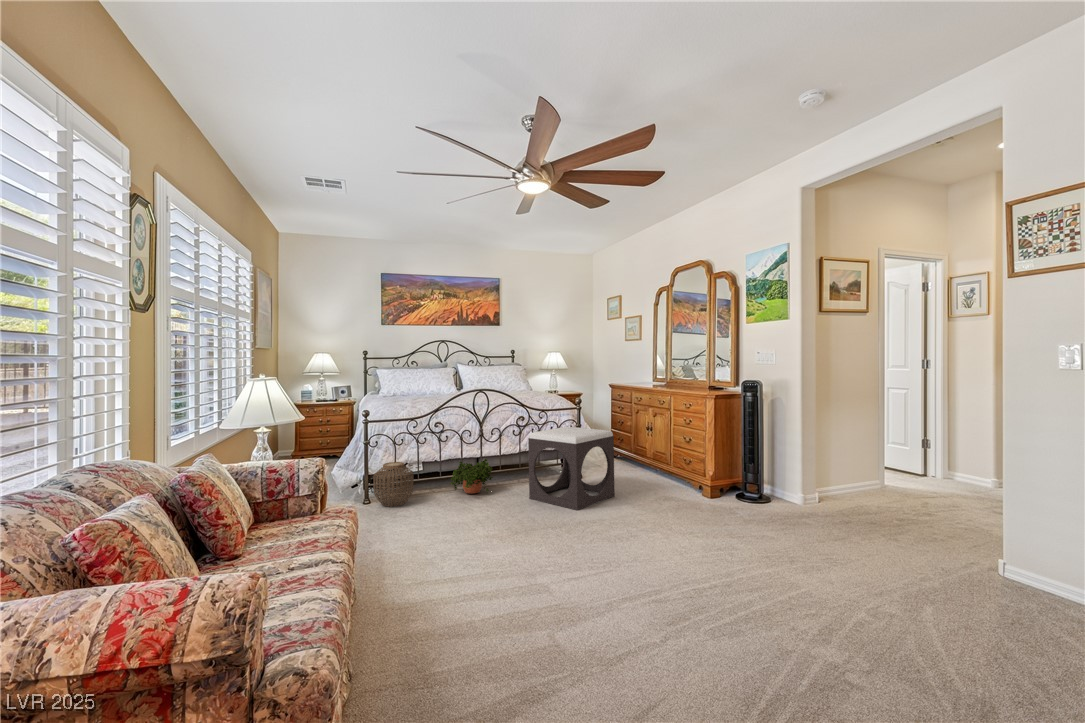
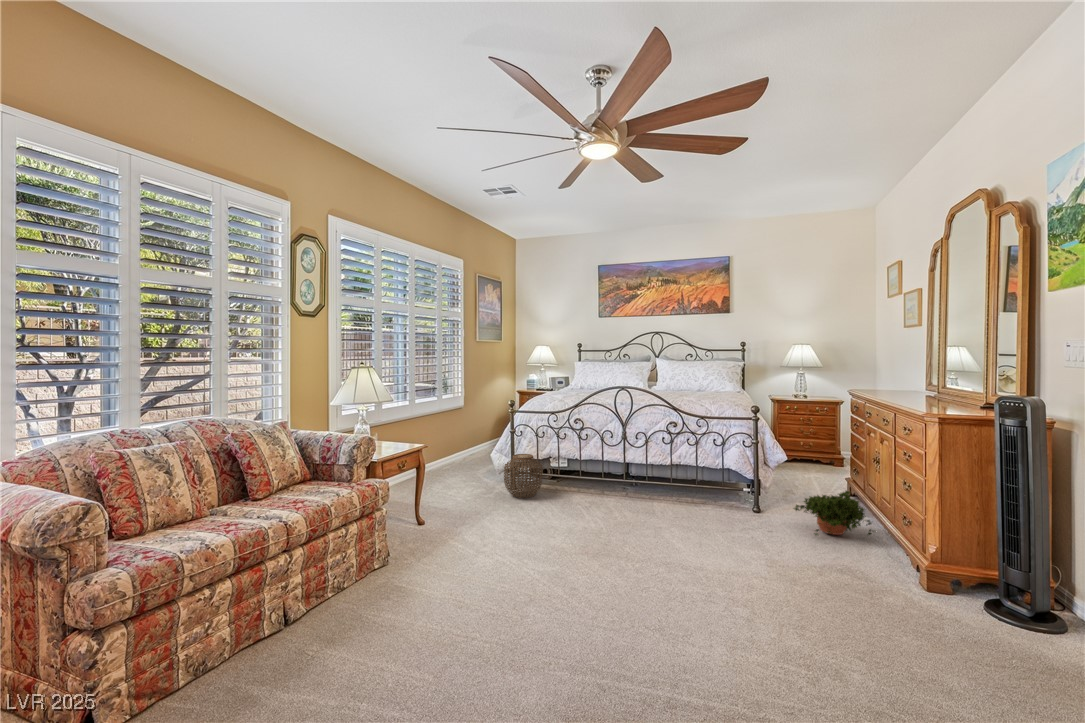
footstool: present [528,427,615,510] -> none [651,441,761,550]
potted plant: present [450,459,493,493] -> present [794,491,872,535]

